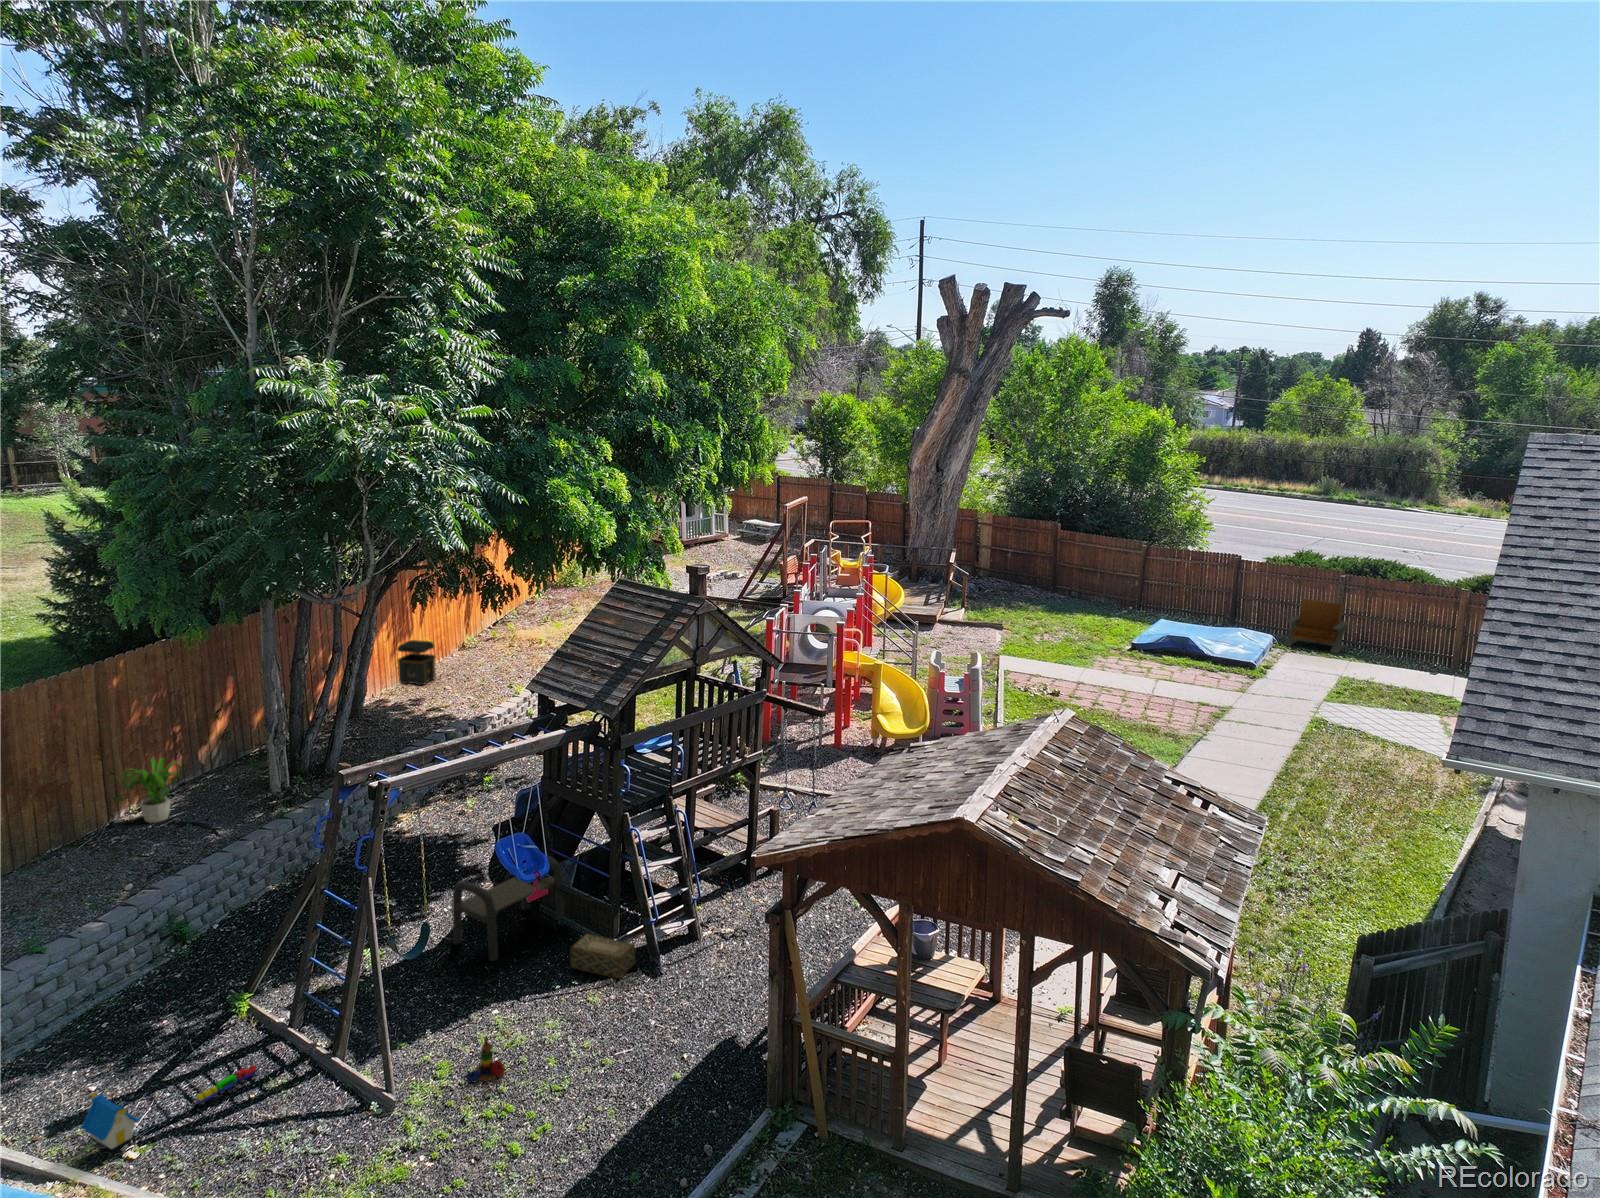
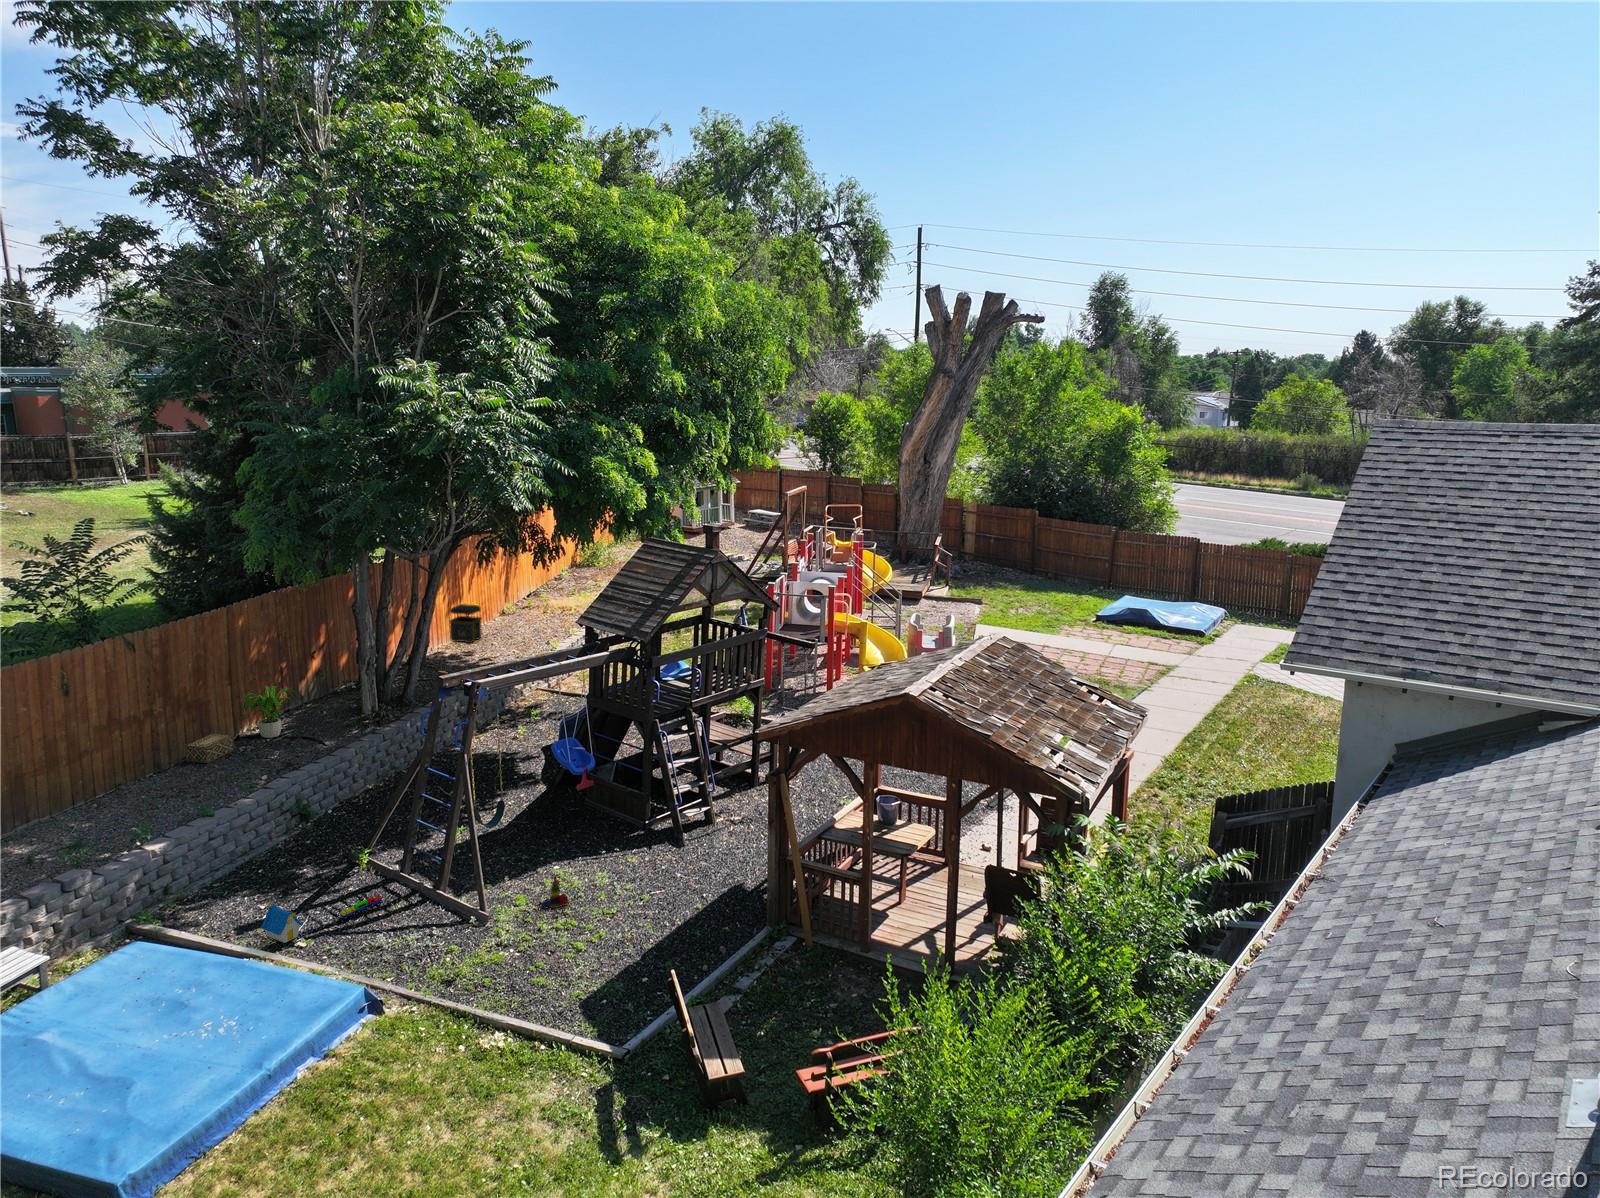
lounge chair: present [1284,598,1348,654] -> none [1233,577,1292,627]
bench: present [452,856,564,961] -> none [519,755,607,836]
woven basket: present [570,934,635,979] -> present [185,733,234,763]

